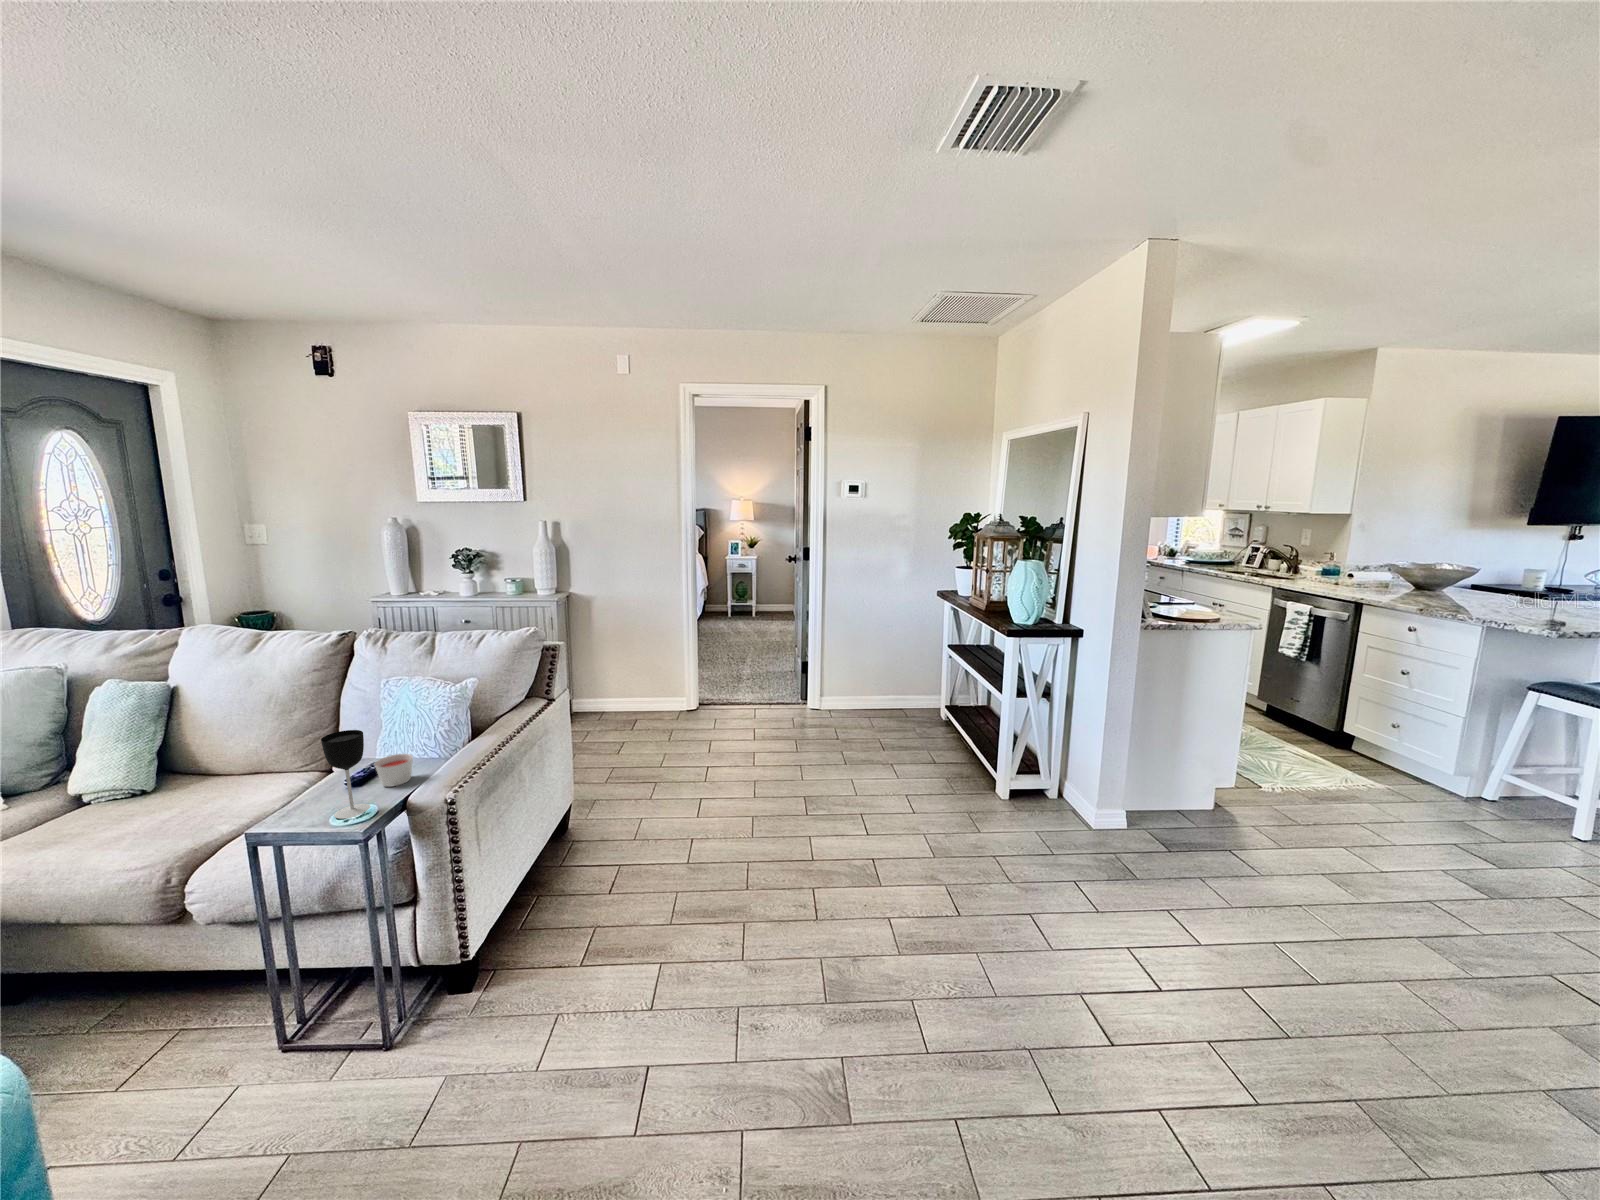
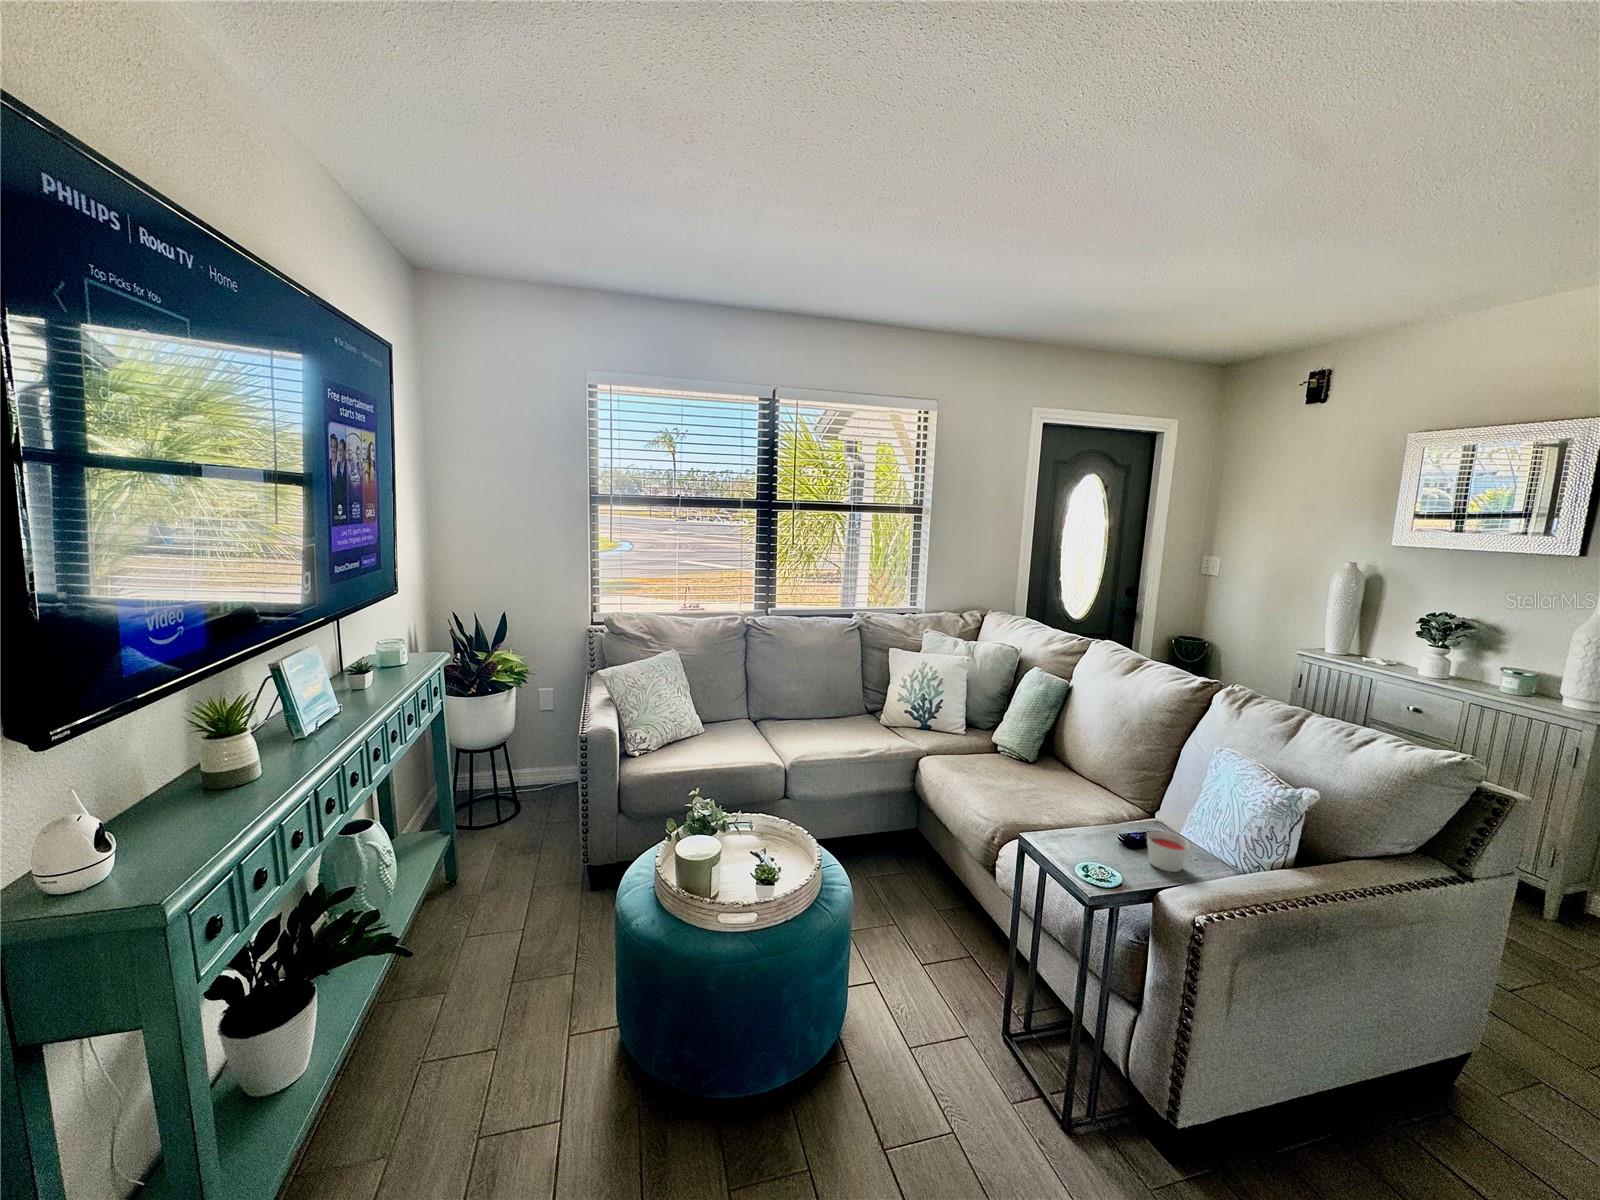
wine glass: present [321,730,371,819] -> none [1085,780,1131,878]

